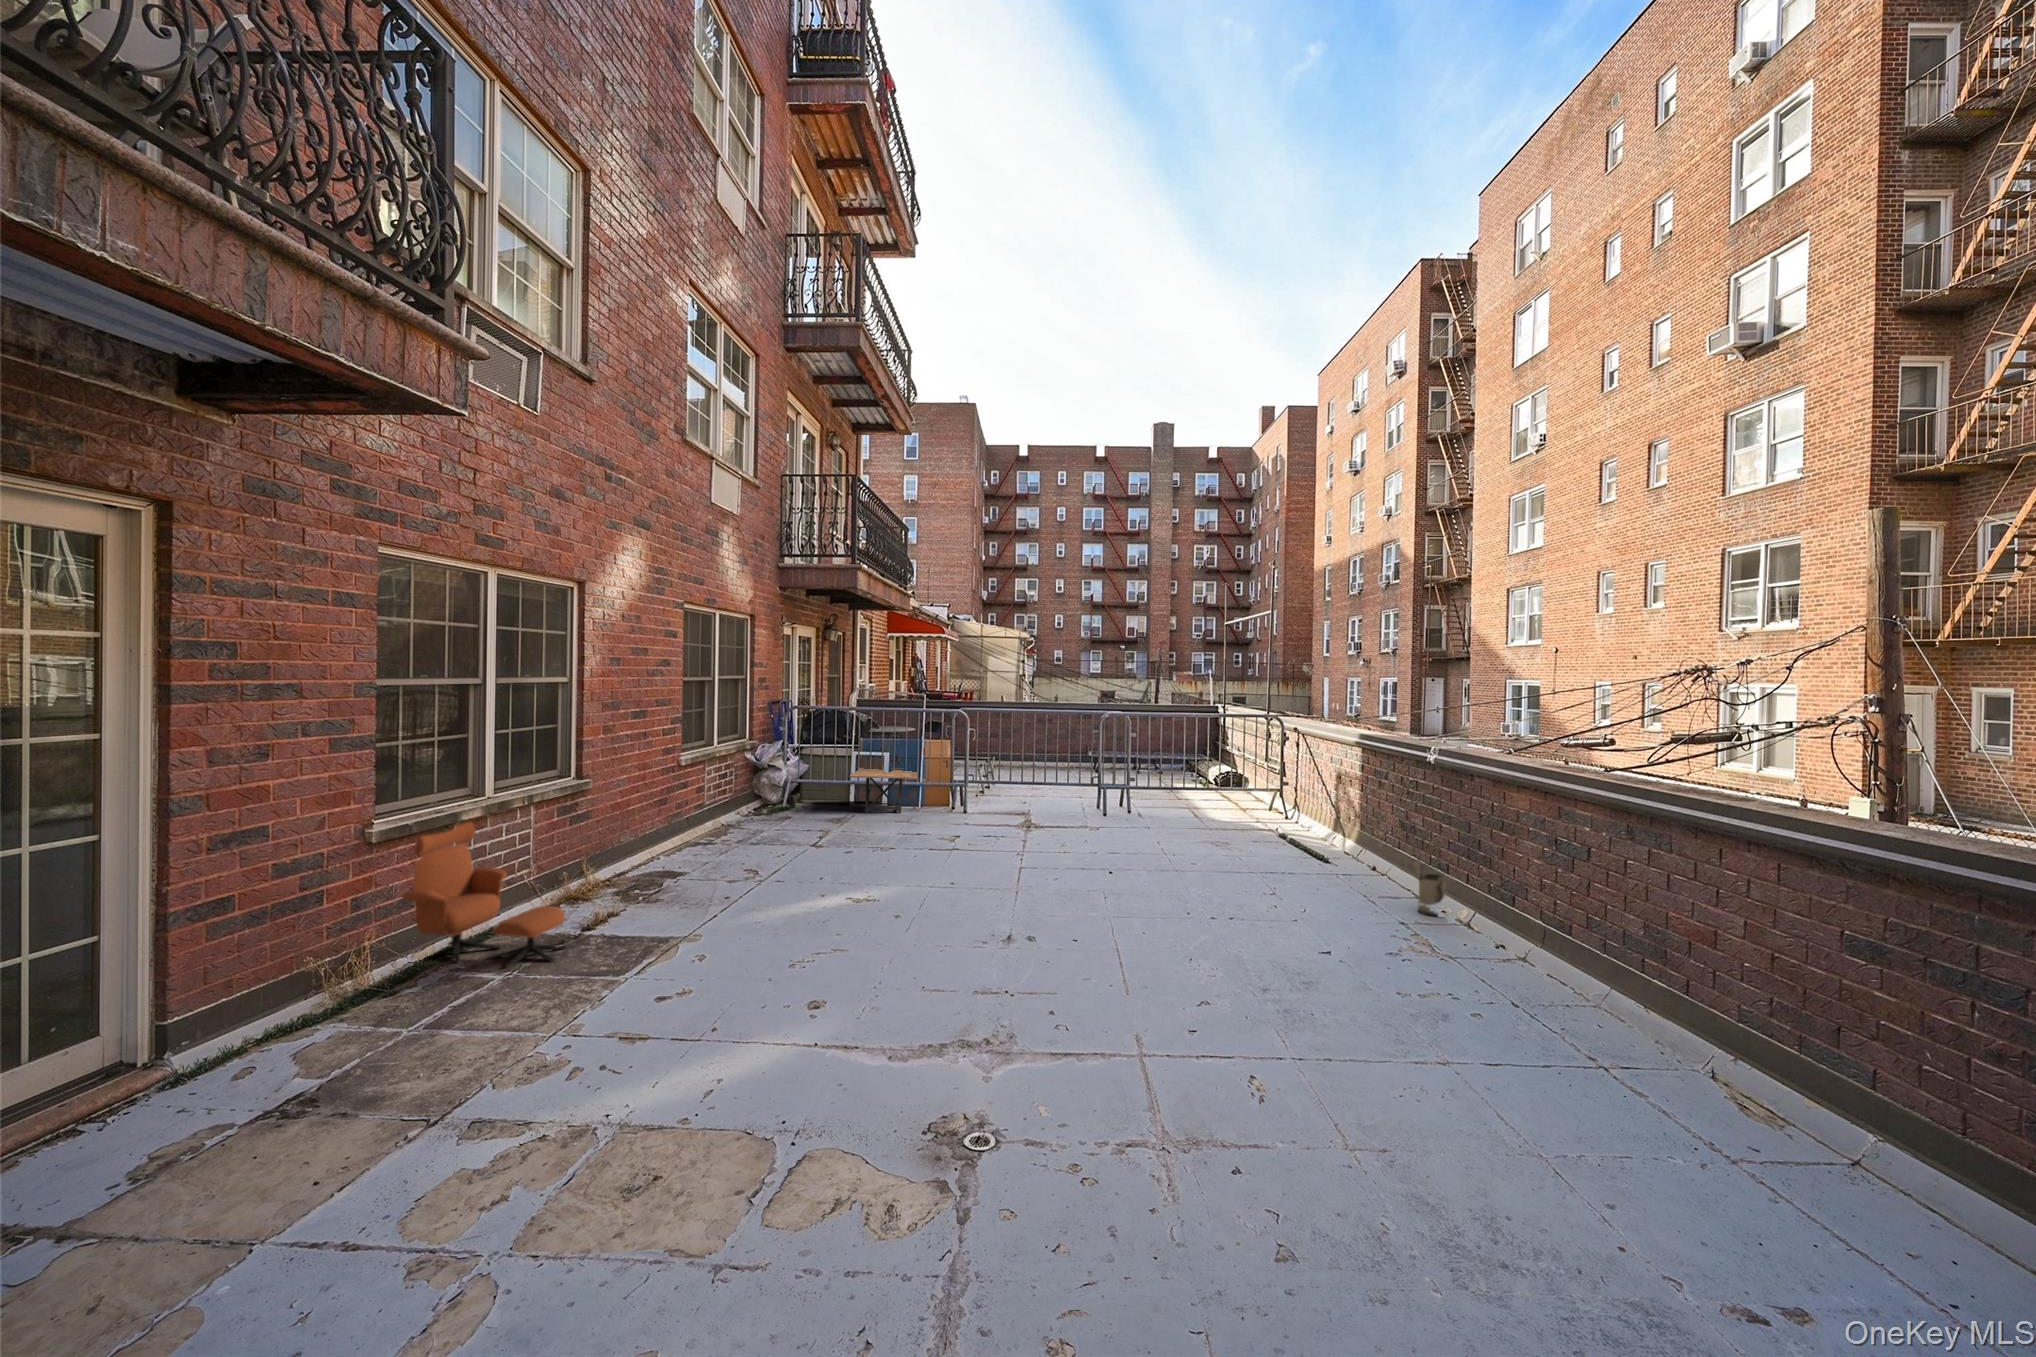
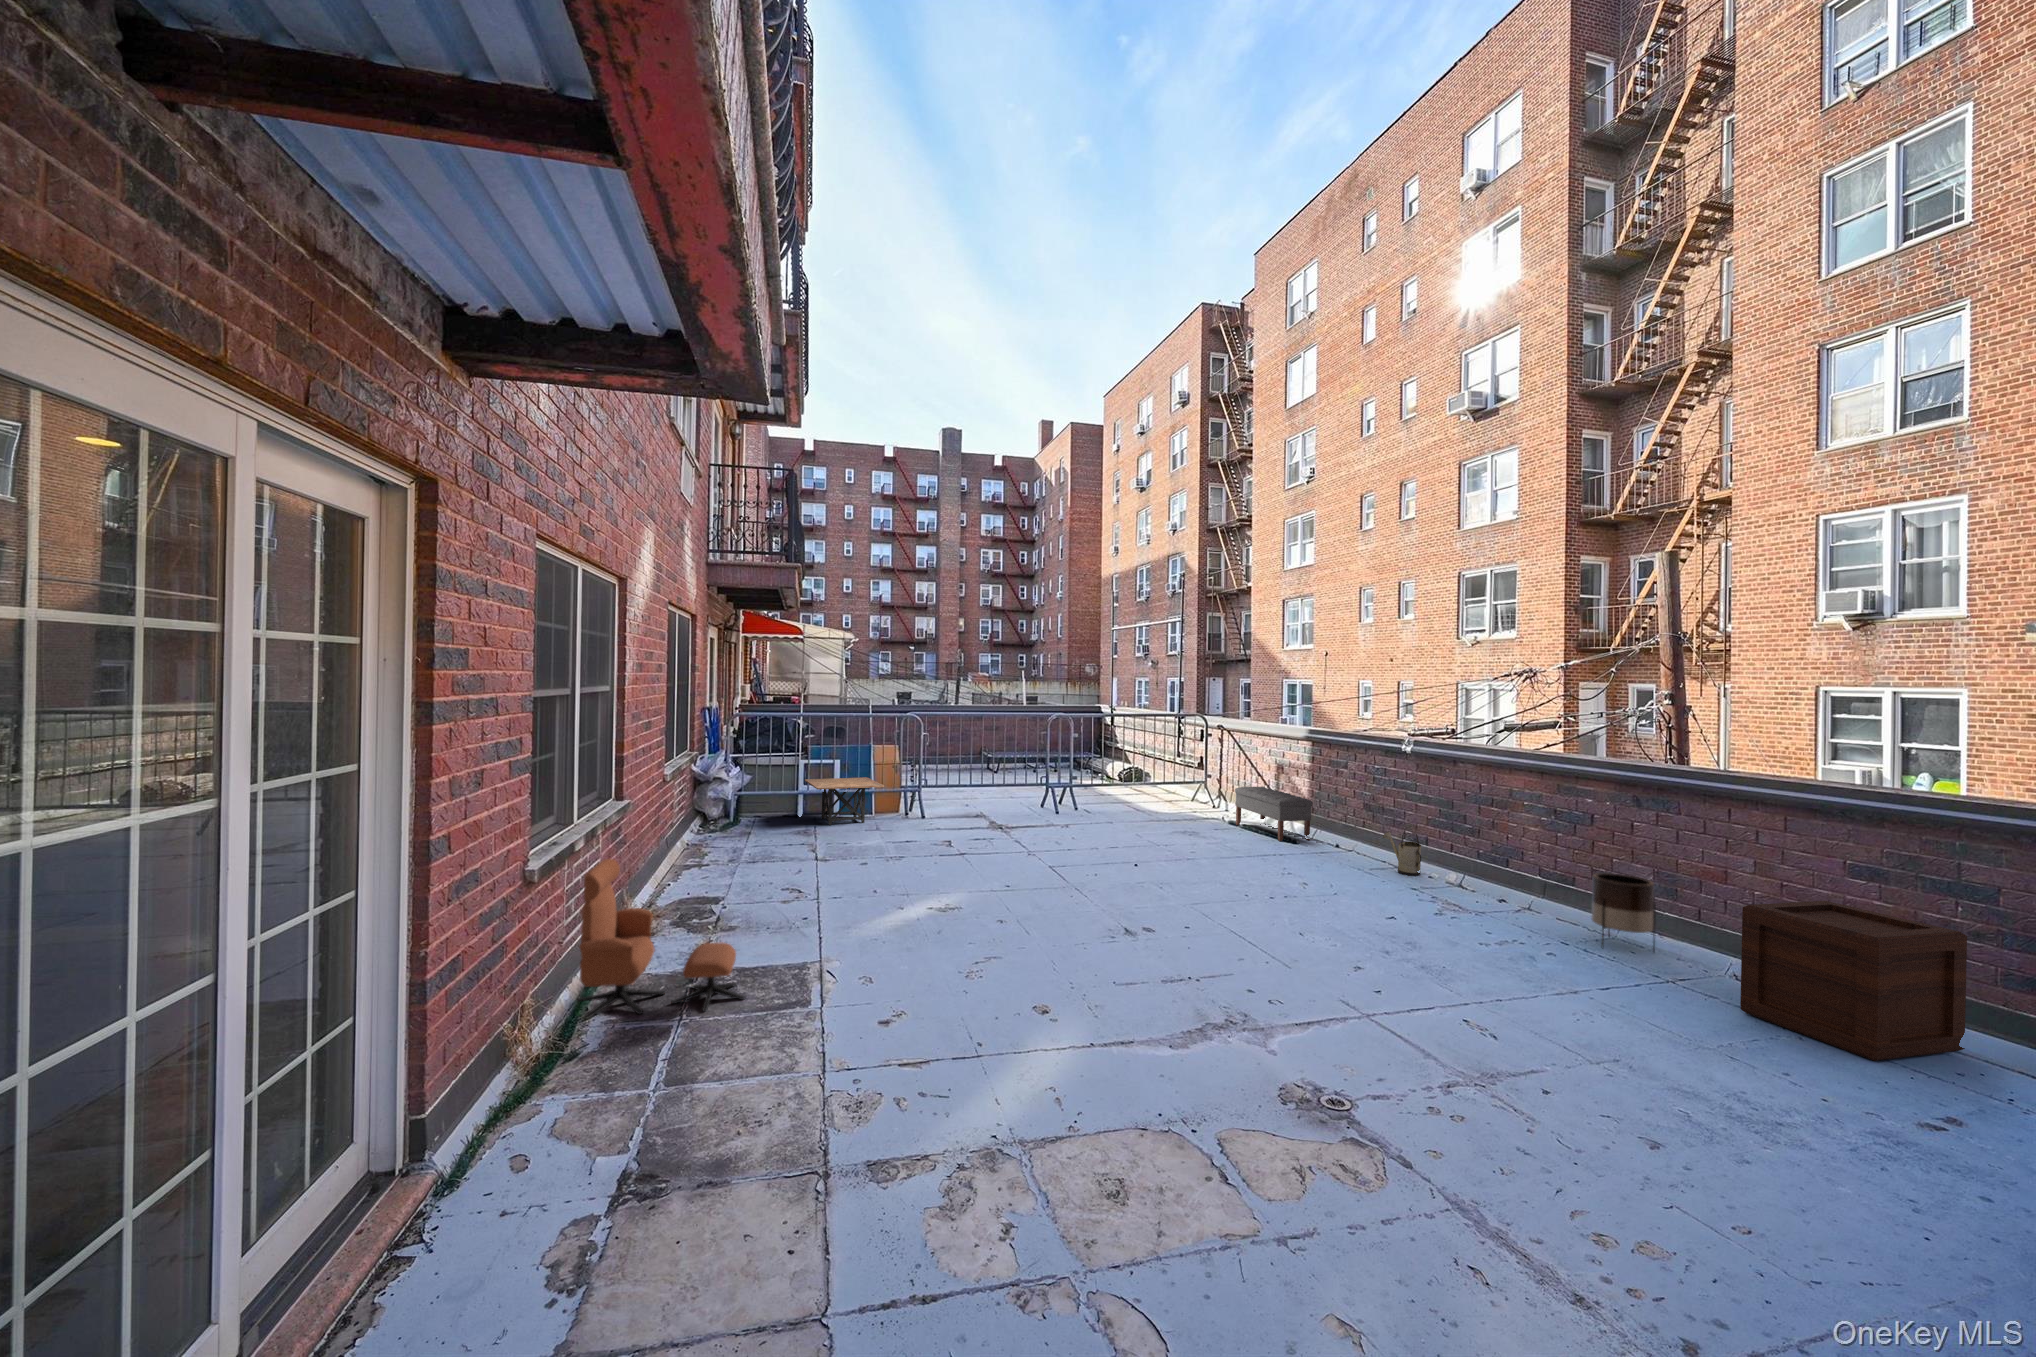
bench: none [1291,799,1362,866] -> present [1235,787,1313,841]
planter: none [1568,931,1652,1047] -> present [1591,873,1656,951]
wooden crate: none [1667,991,2014,1262] -> present [1740,901,1967,1061]

